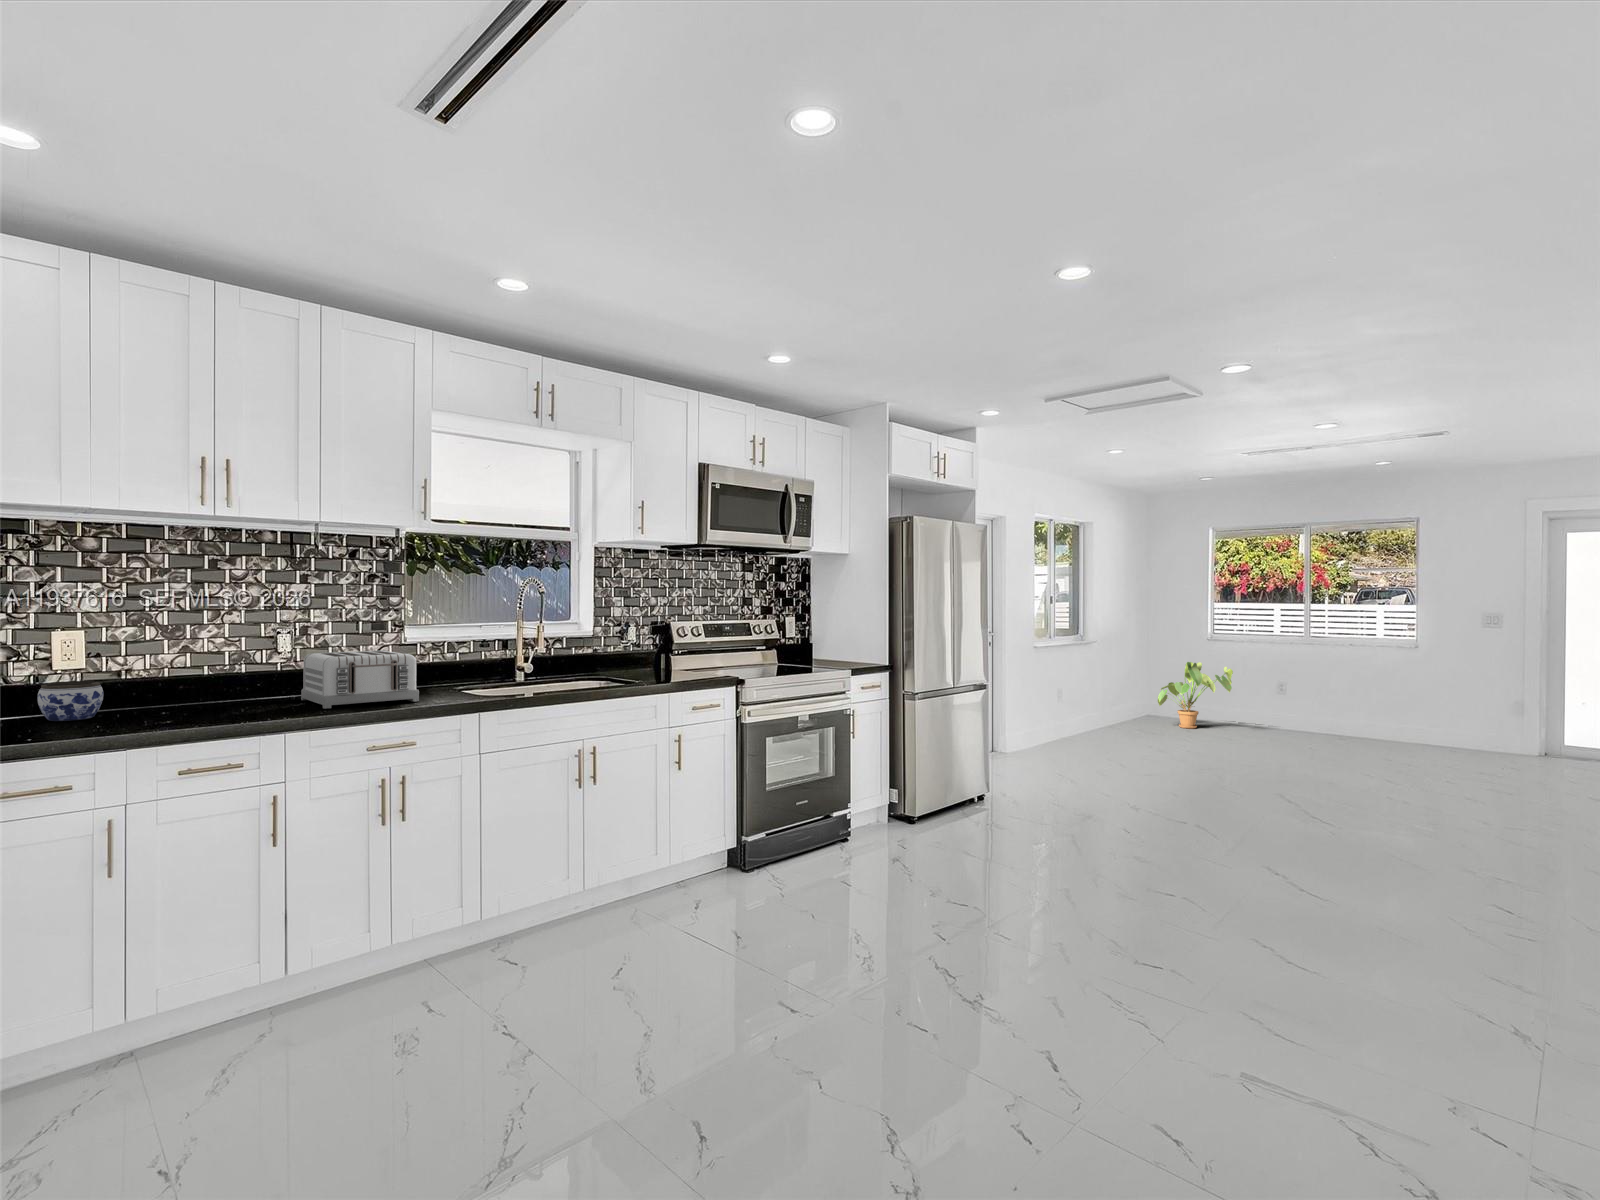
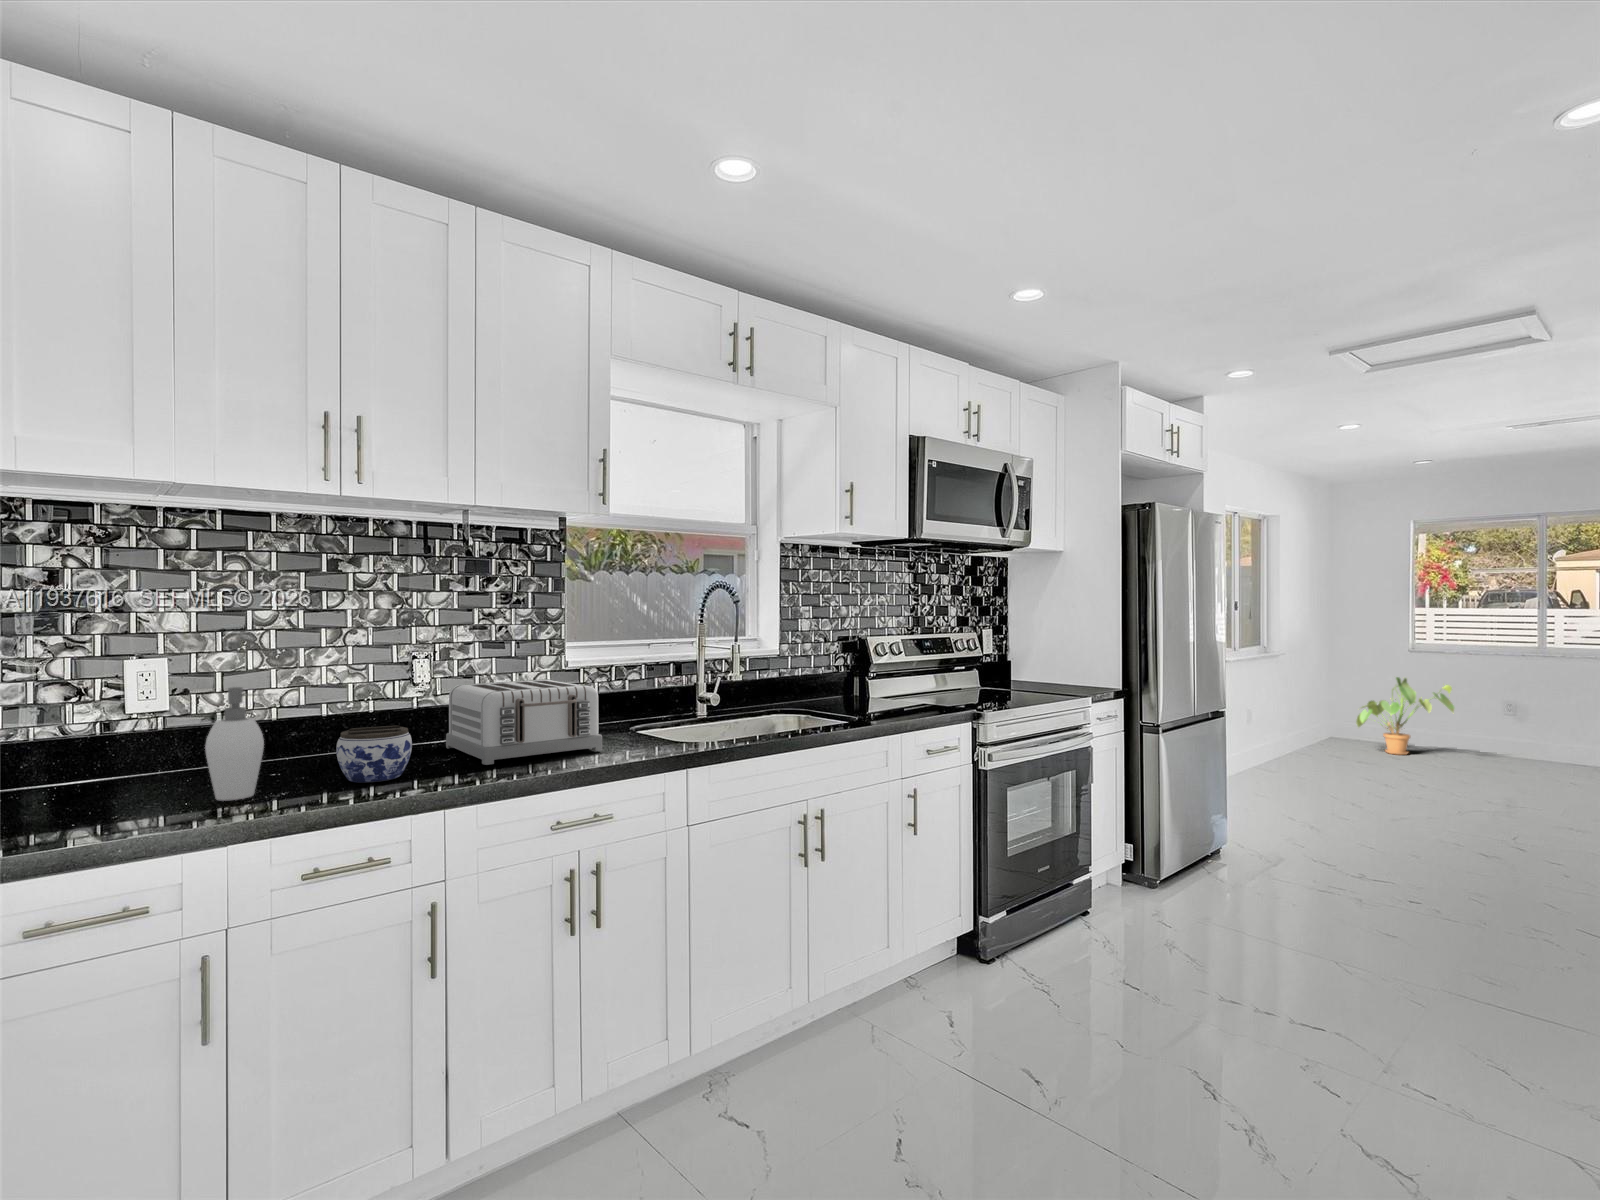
soap dispenser: none [115,650,168,726] -> present [205,687,264,801]
jar: present [37,681,103,721] -> present [336,726,412,783]

